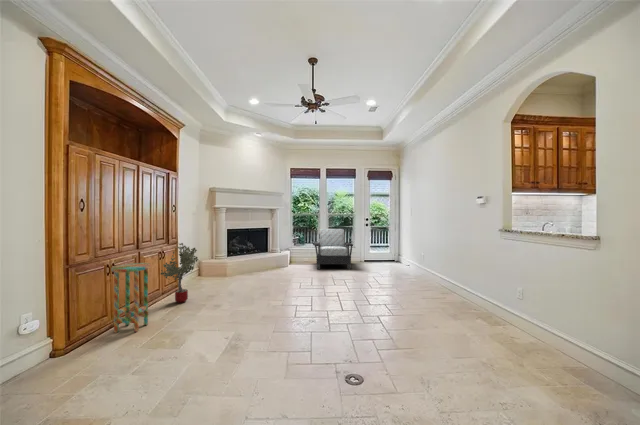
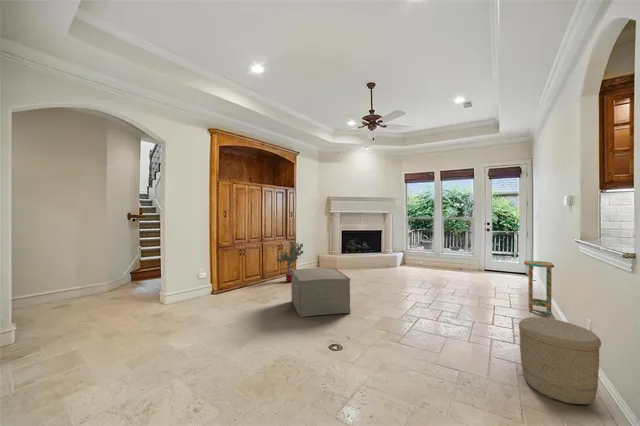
armchair: present [315,229,353,269] -> none [420,234,469,281]
side table: present [112,263,151,333] -> present [524,261,554,315]
ottoman: none [218,274,308,349] -> present [291,268,350,317]
woven basket: none [492,290,555,355] -> present [519,317,601,404]

